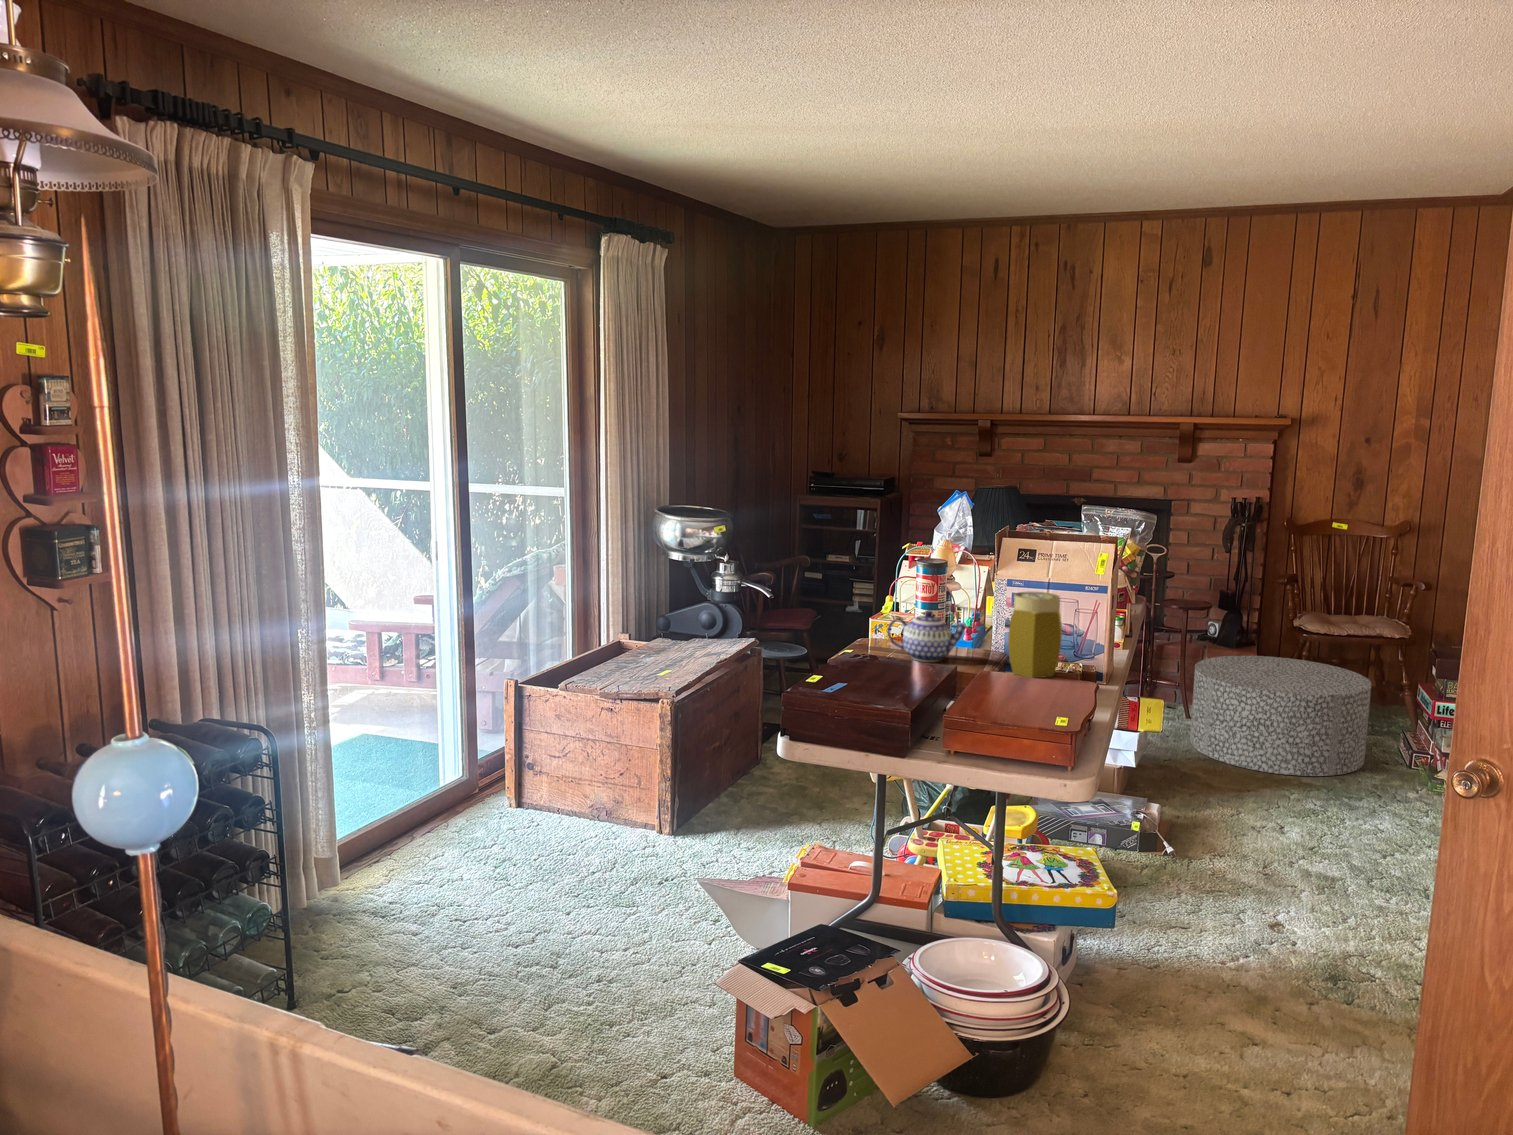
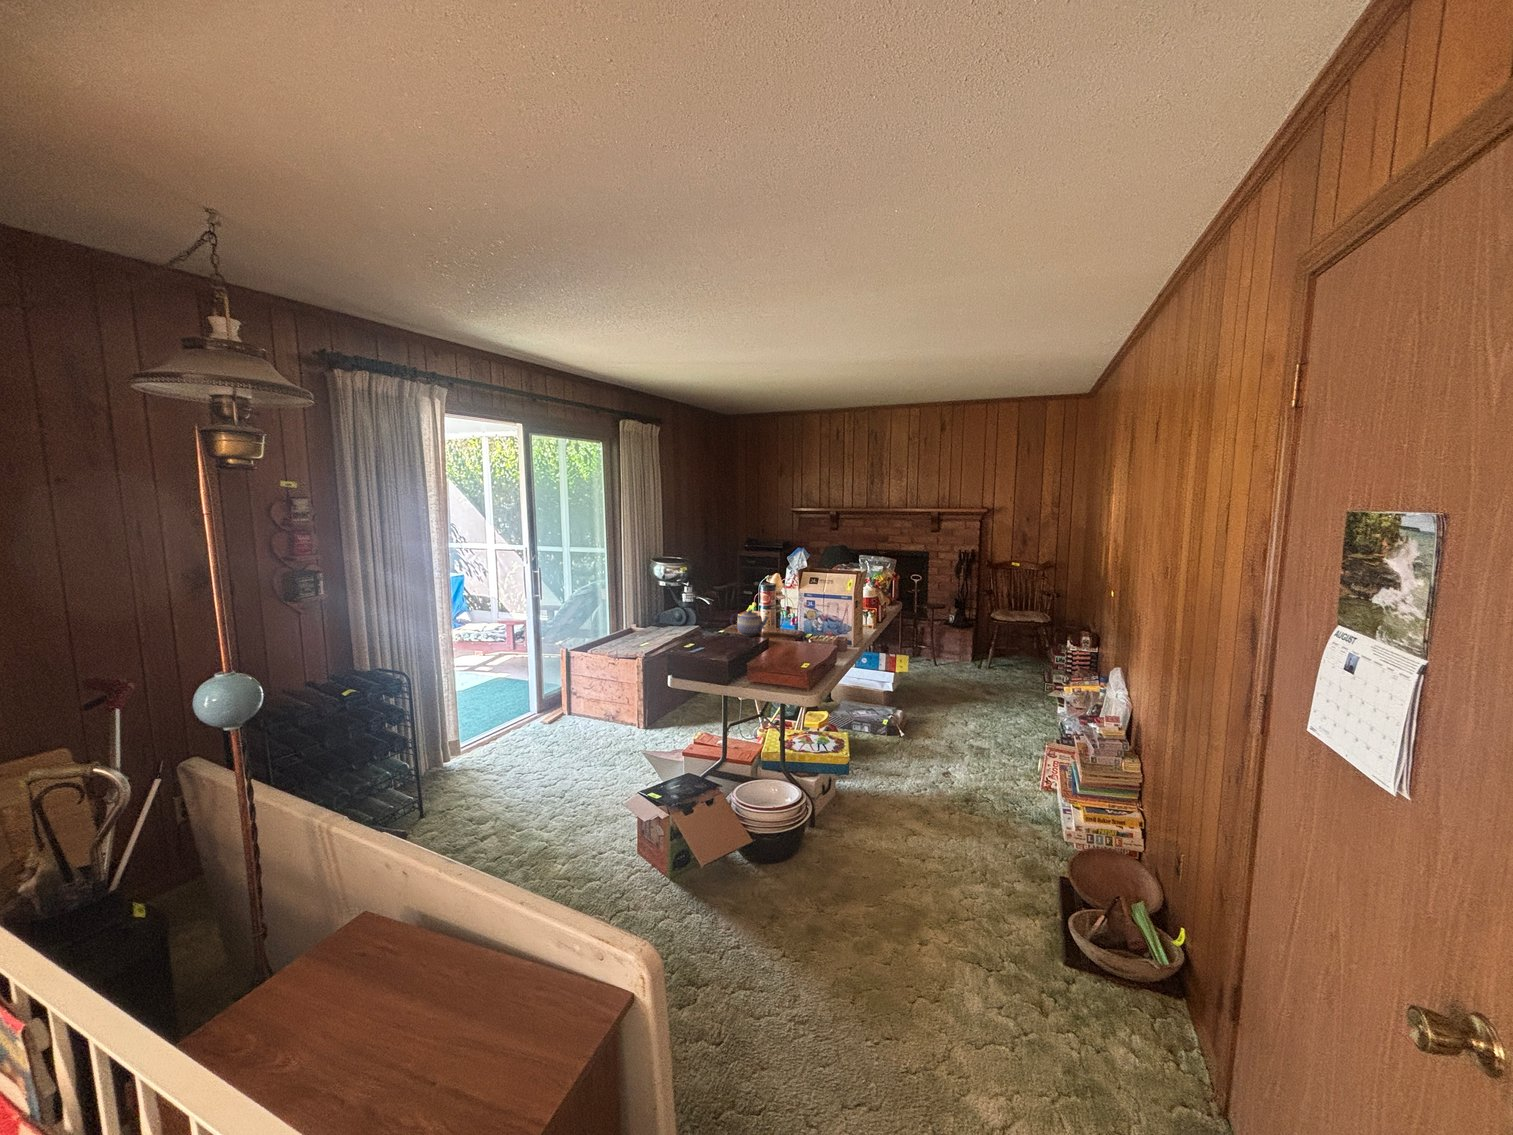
jar: present [1008,592,1062,678] -> none [784,599,813,644]
ottoman: present [1190,656,1371,776] -> none [932,632,1022,694]

